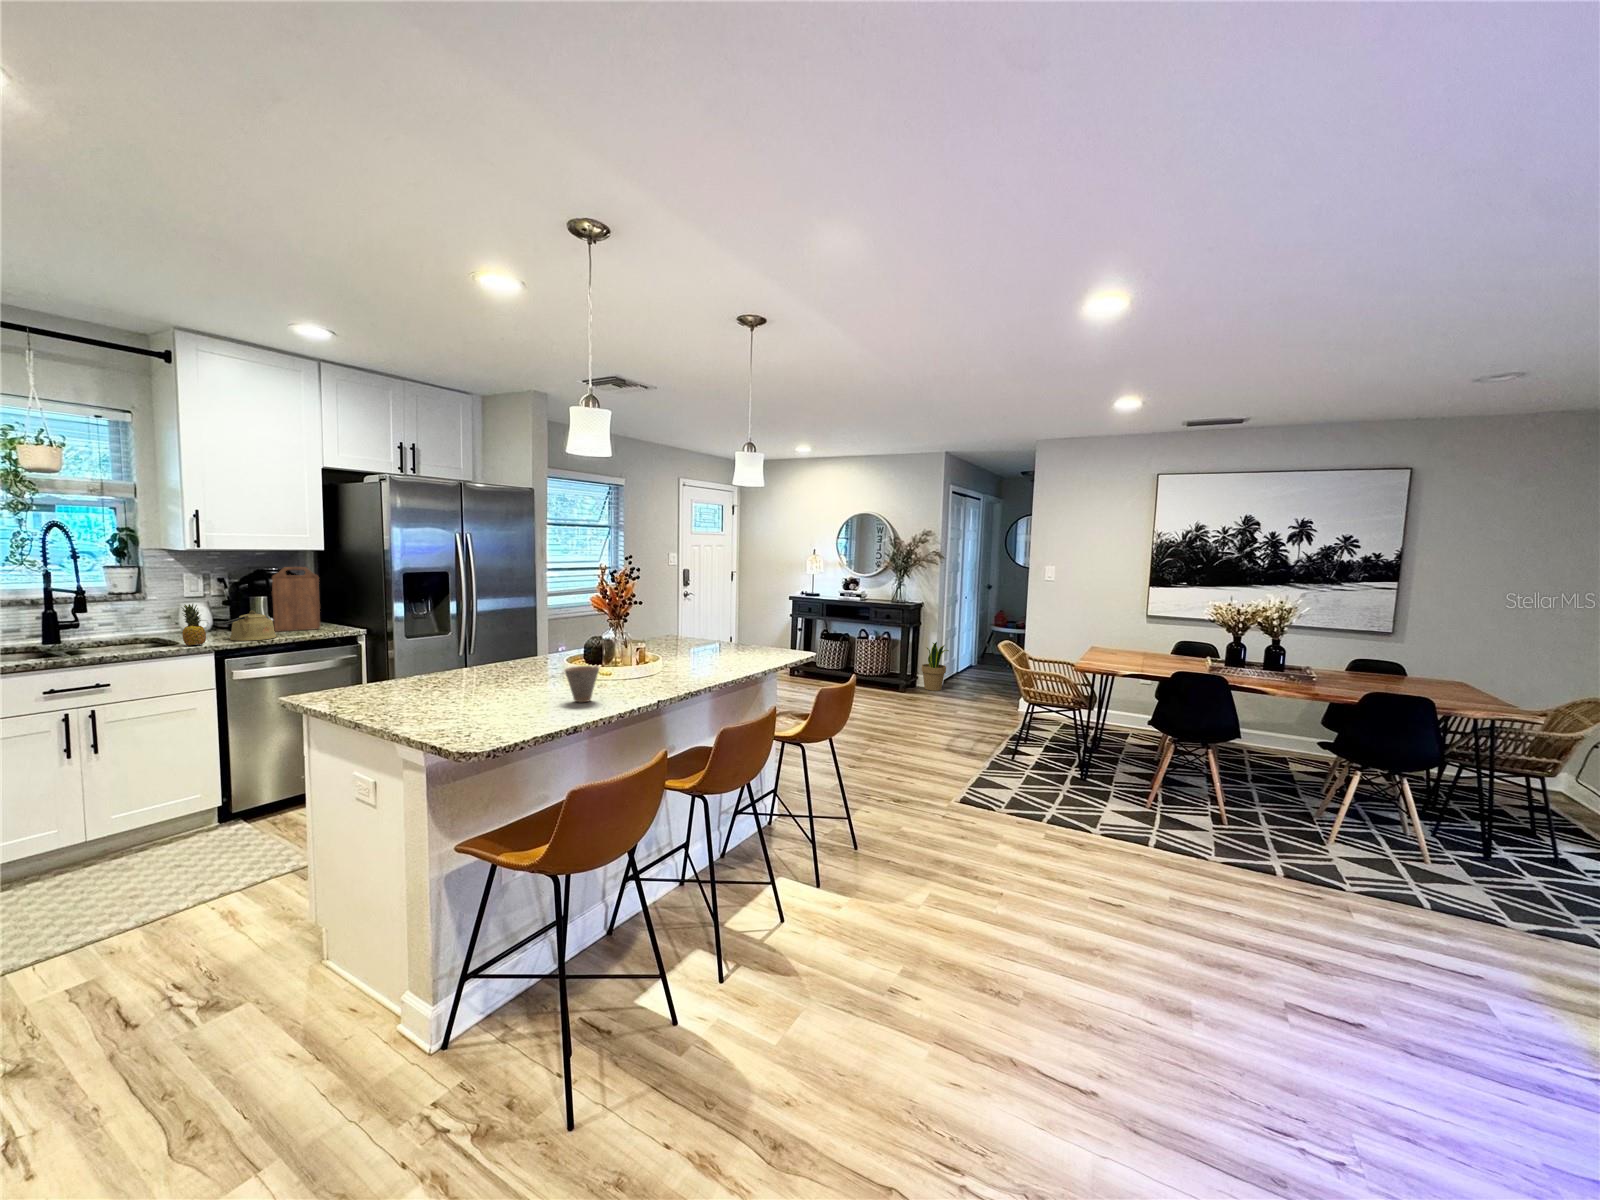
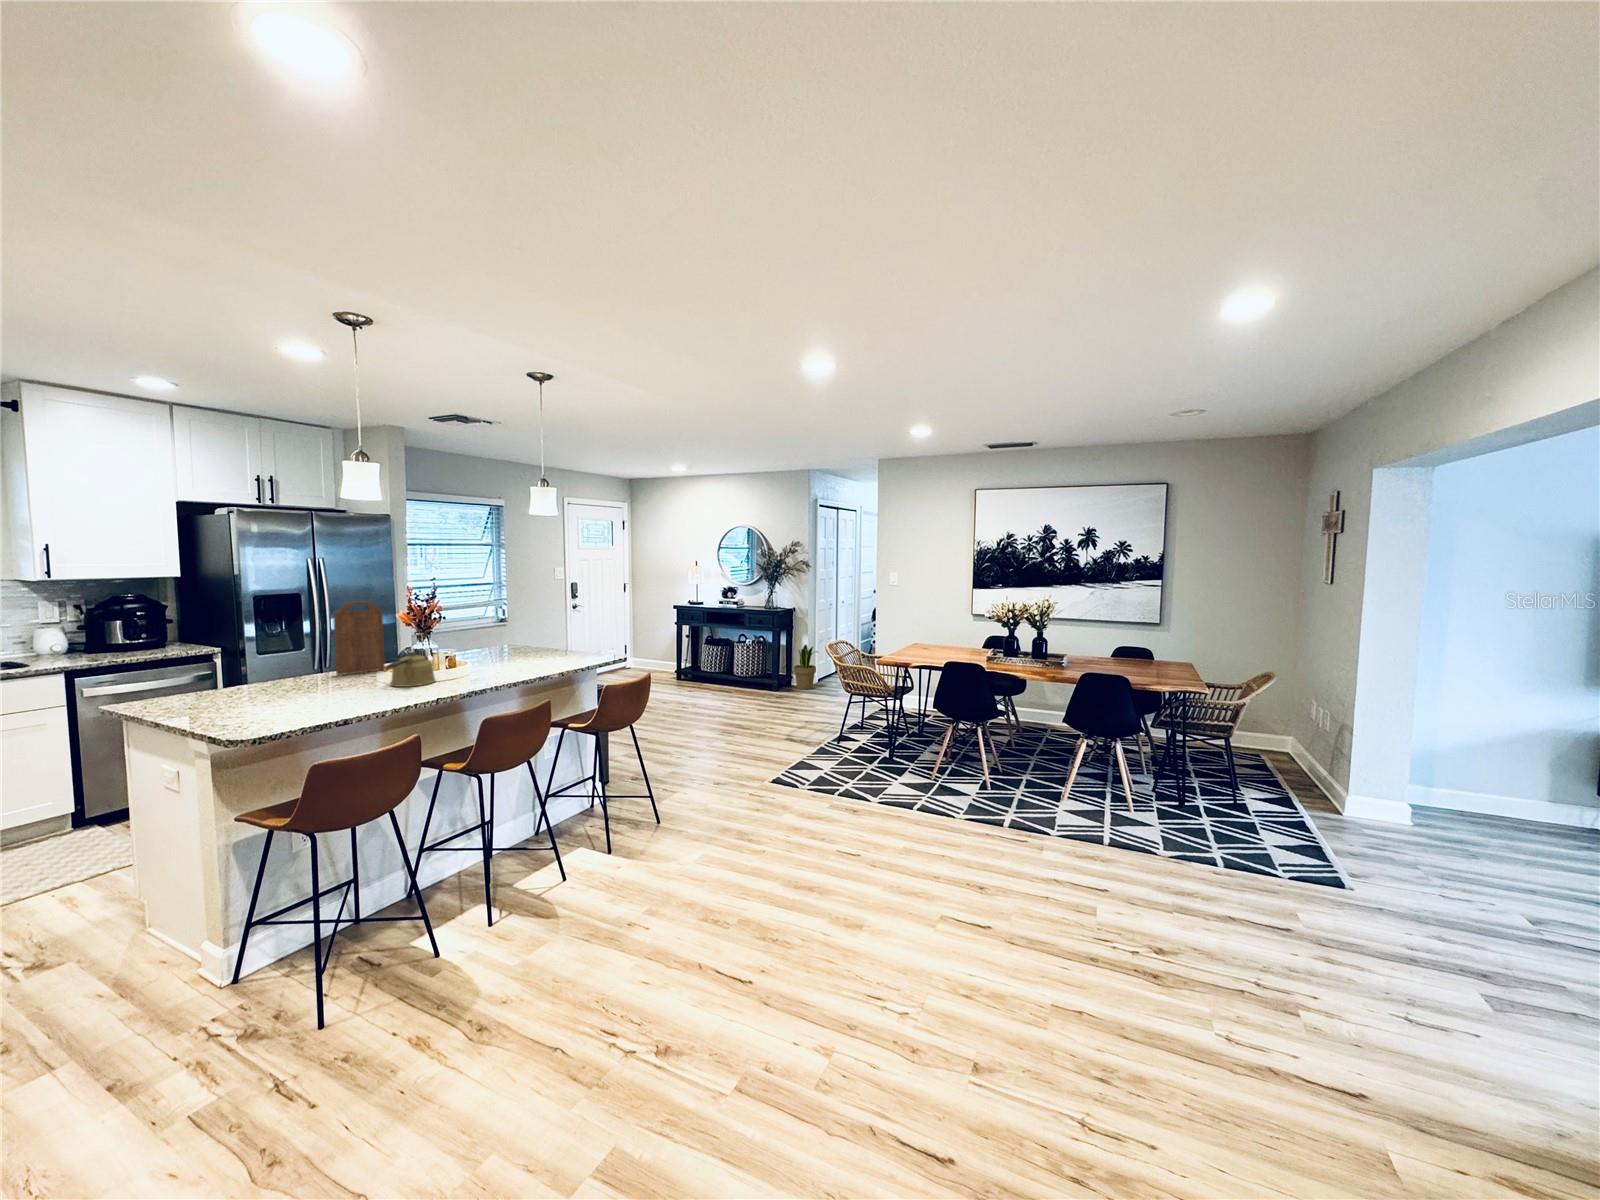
cutting board: present [272,567,320,632] -> present [333,601,385,675]
fruit: present [182,604,206,646] -> none [29,629,55,668]
kettle: present [223,611,276,641] -> present [385,652,436,687]
cup: present [565,666,599,702] -> none [344,672,377,701]

